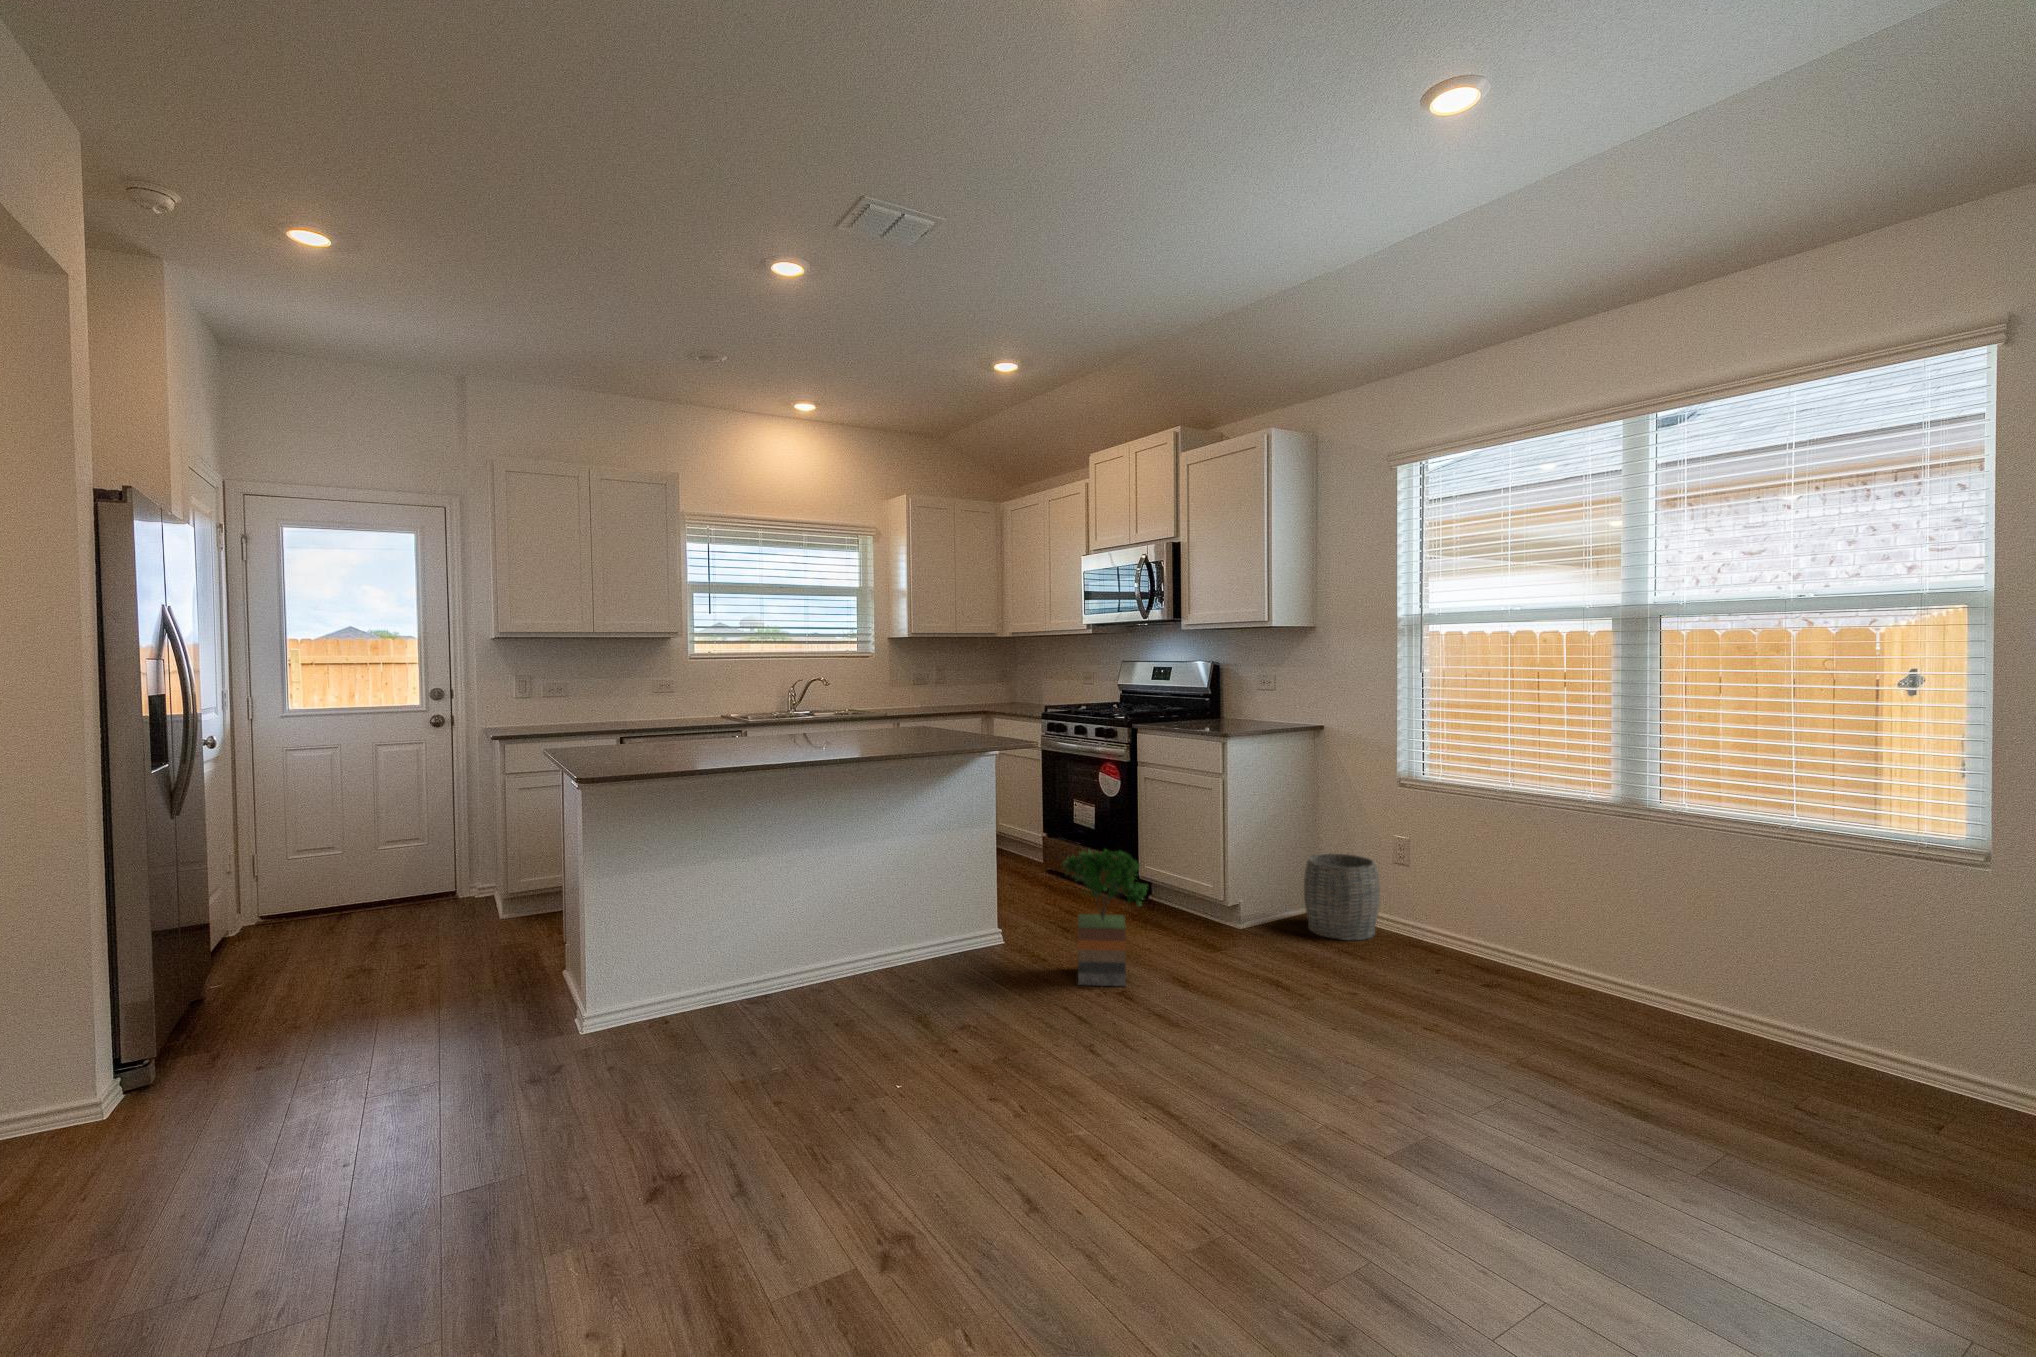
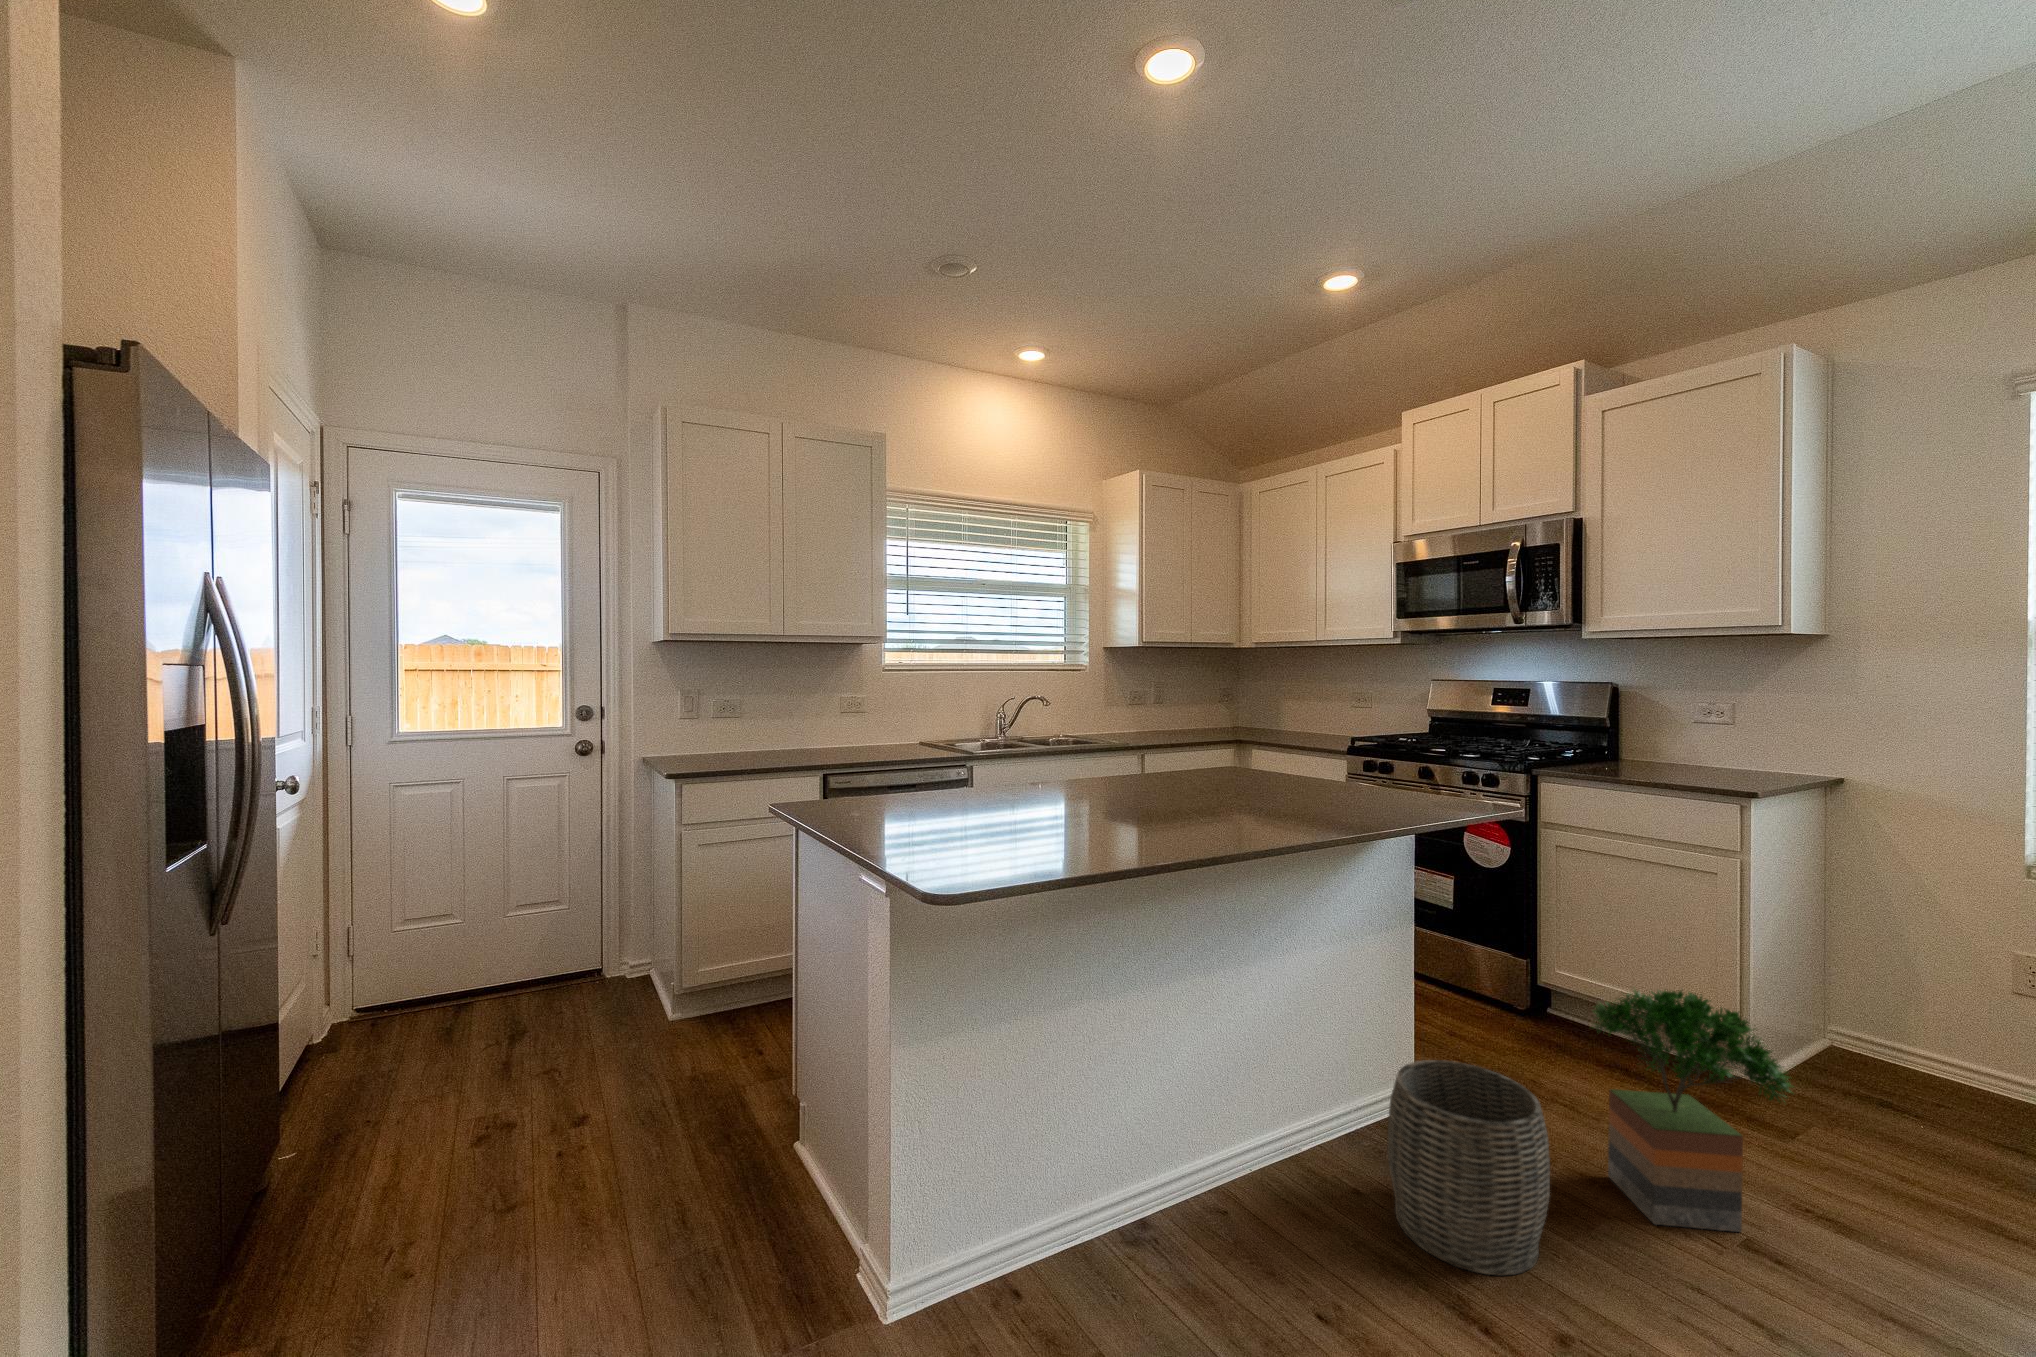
woven basket: present [1304,853,1380,940] -> present [1388,1060,1550,1275]

